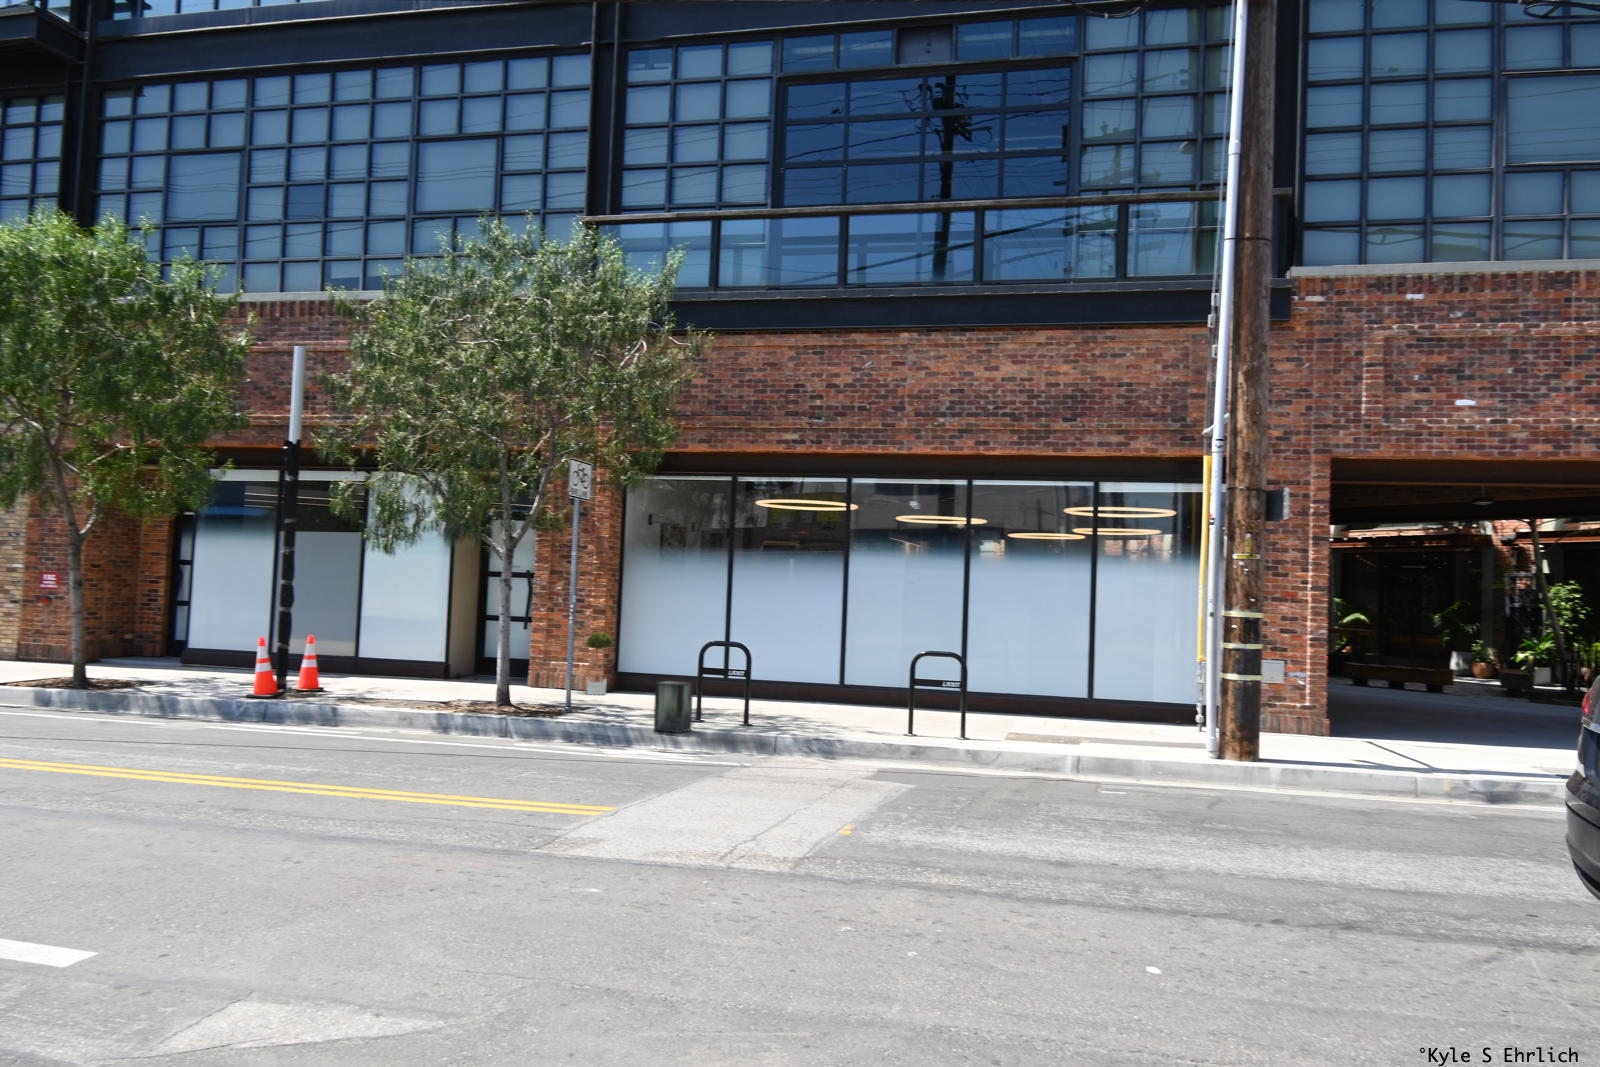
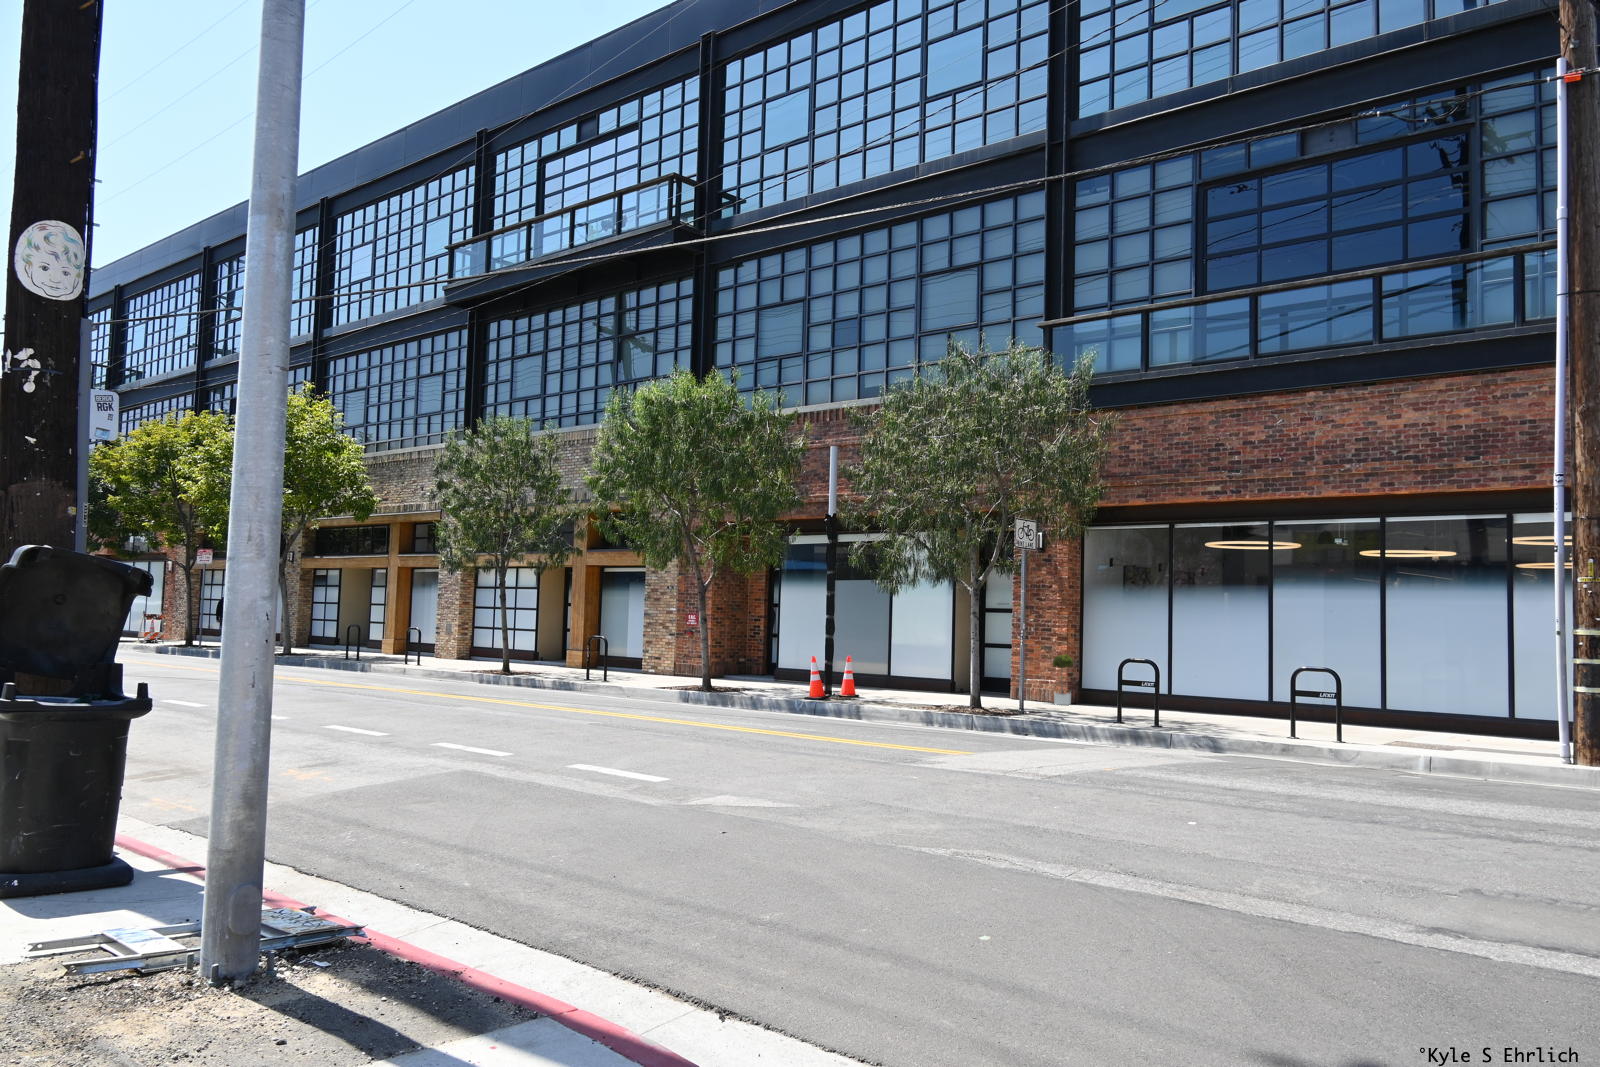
storage box: present [654,681,693,733] -> none [1080,691,1112,731]

